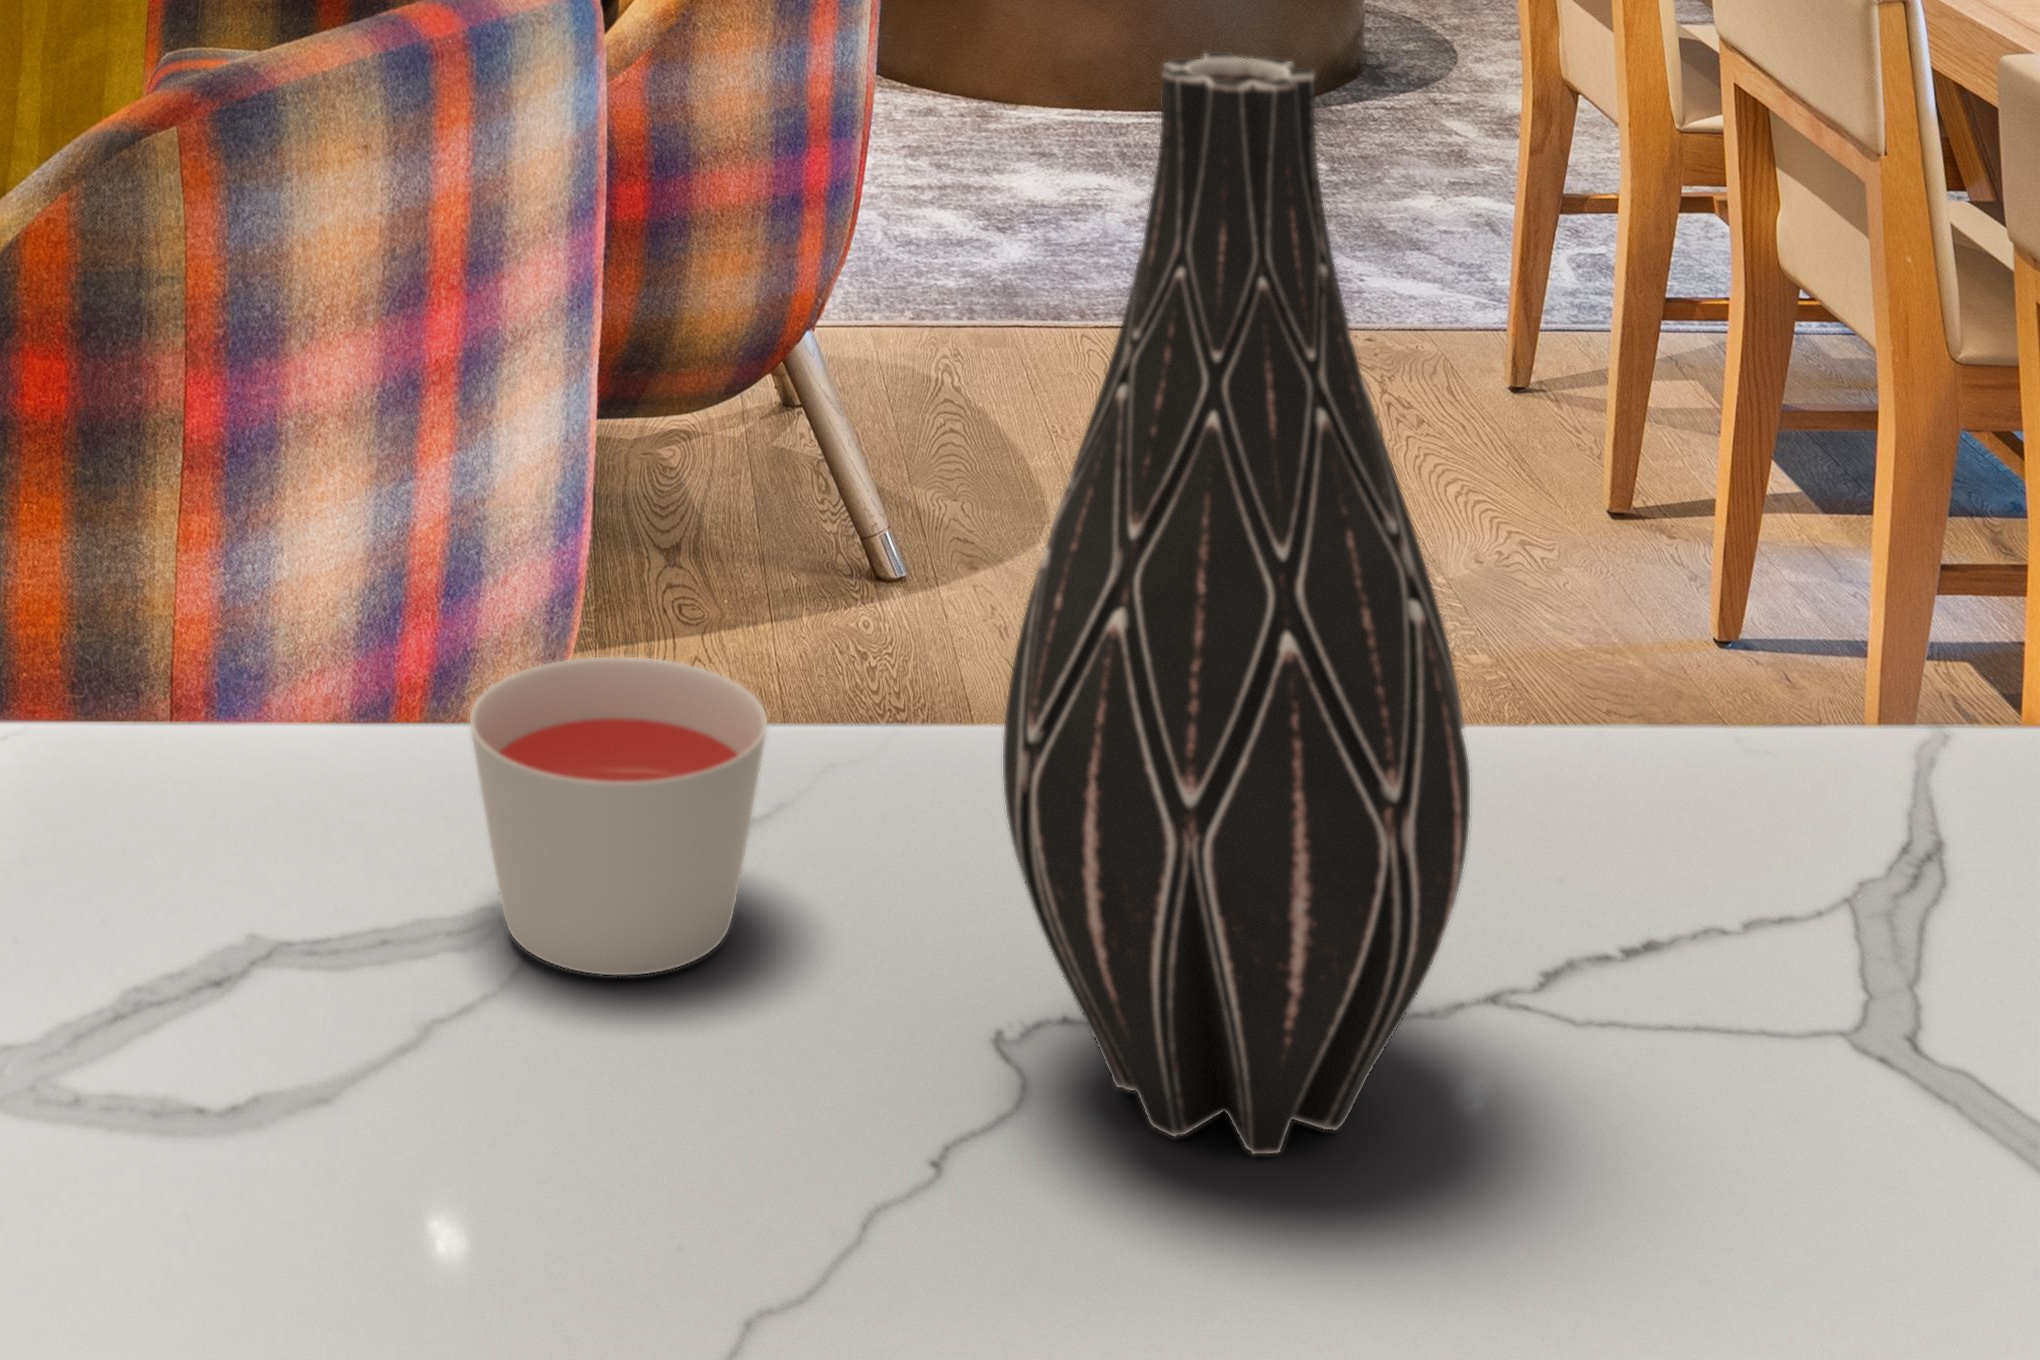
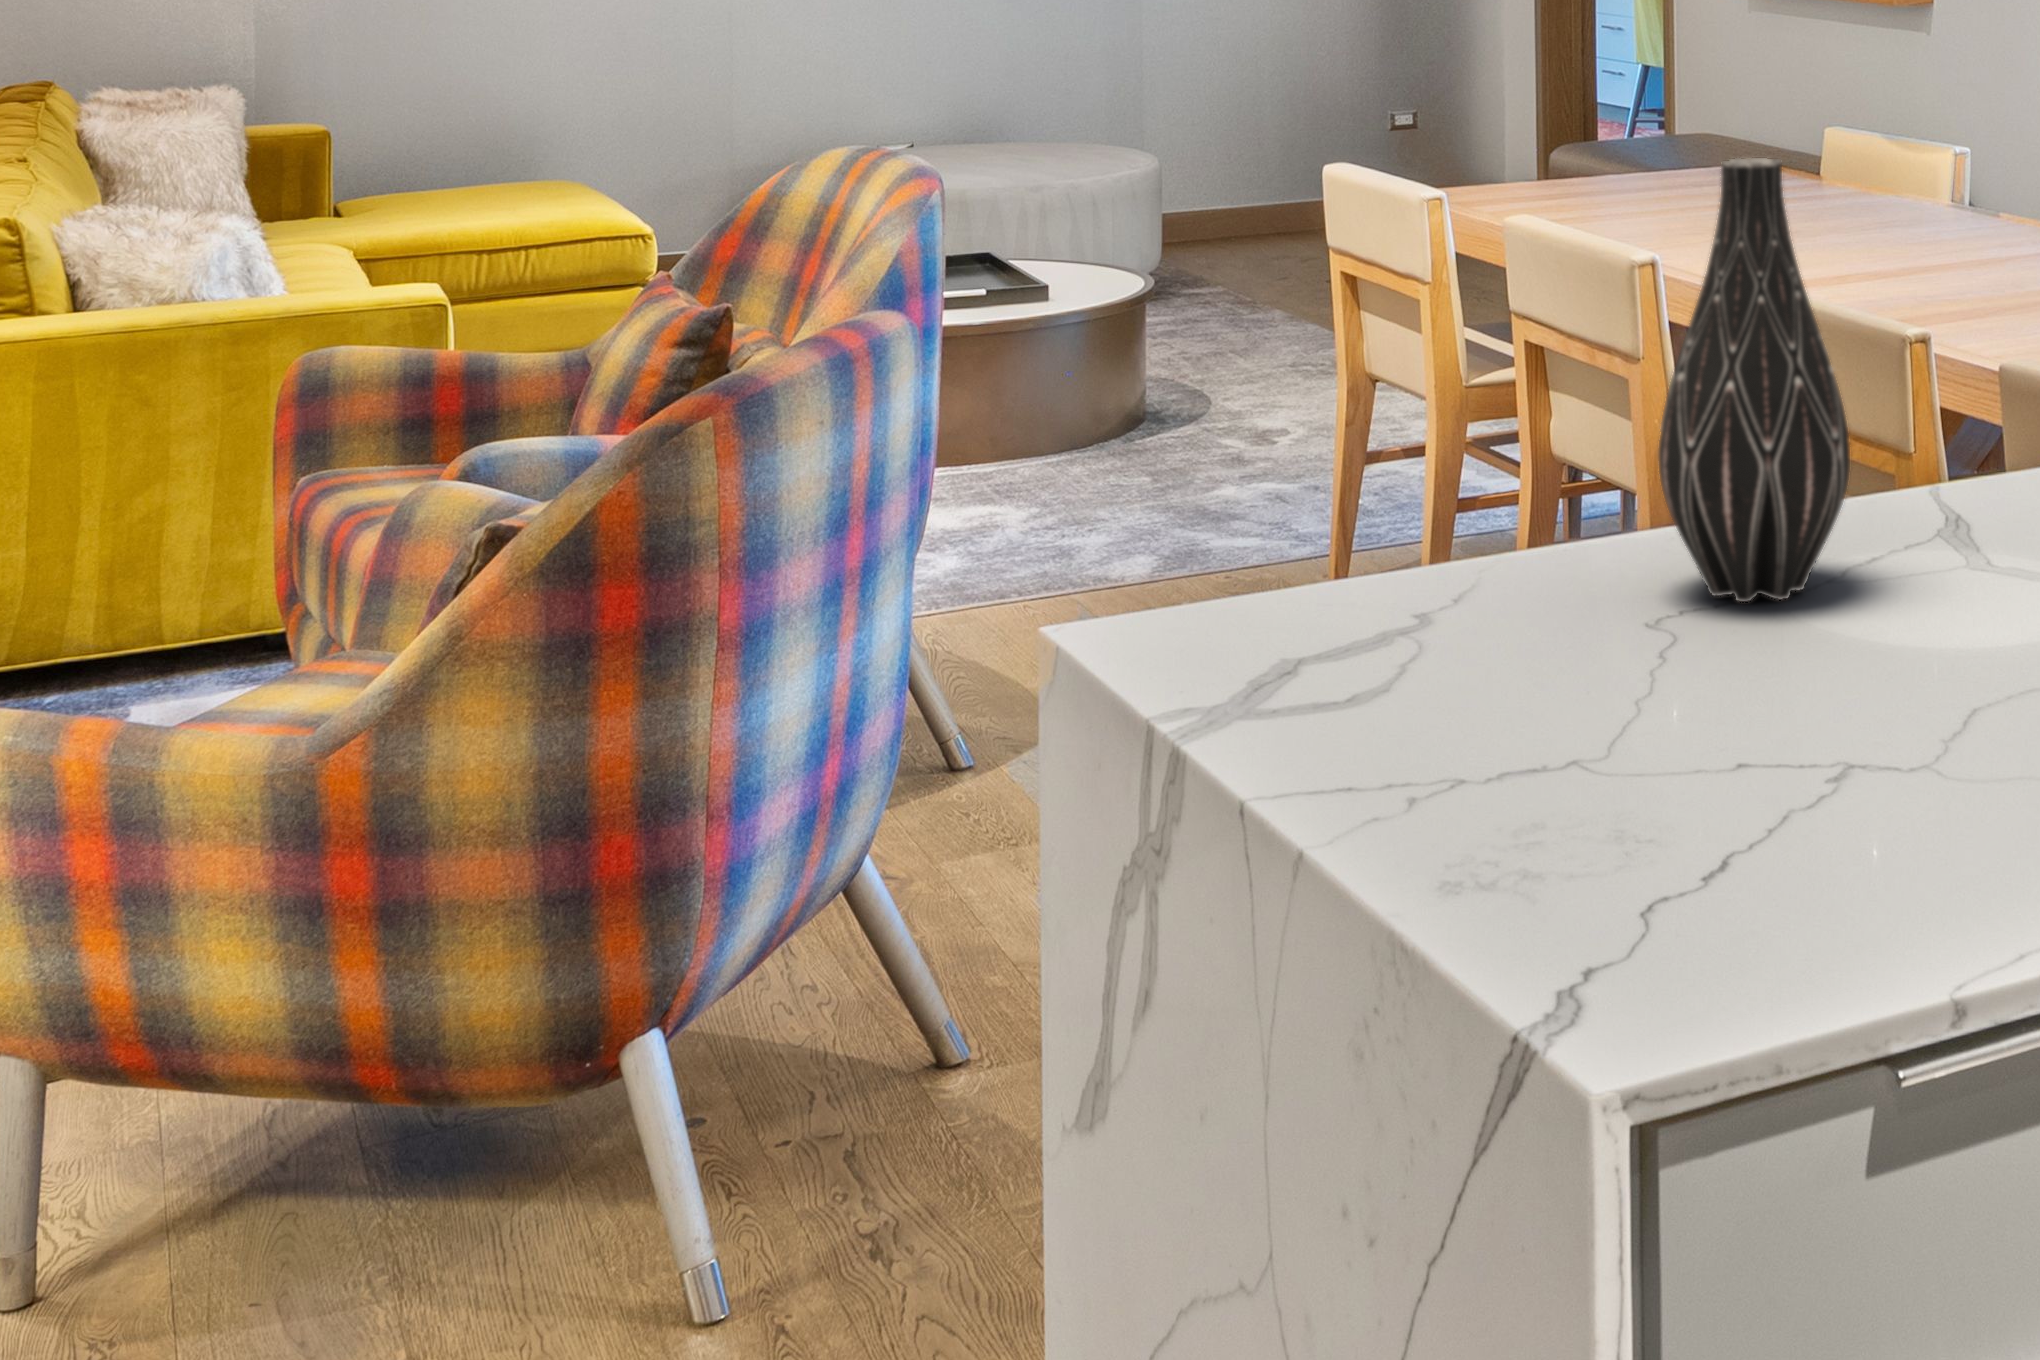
candle: present [470,657,767,975] -> none [1389,488,1529,614]

